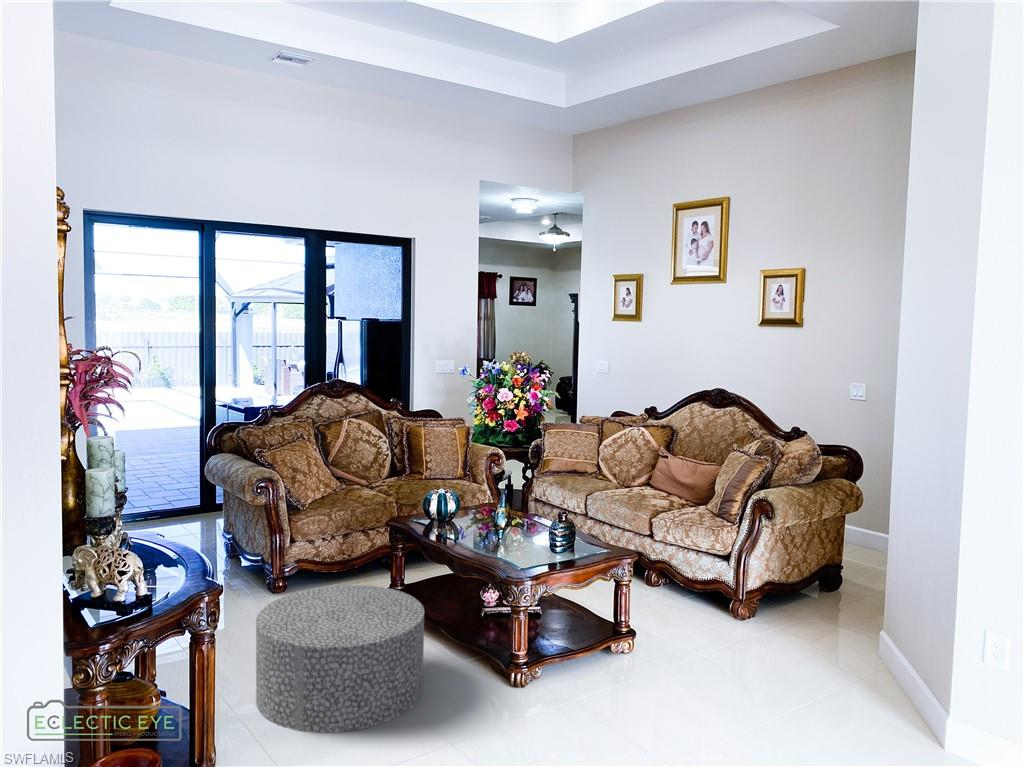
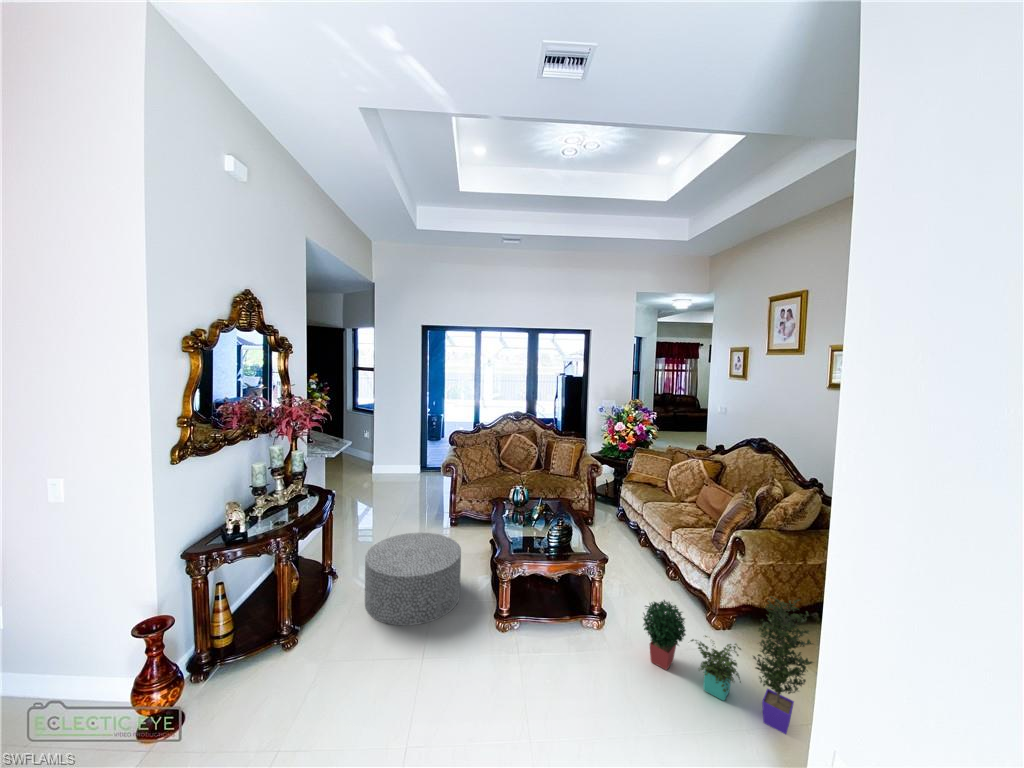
potted plant: none [697,536,893,682] -> present [643,596,813,734]

